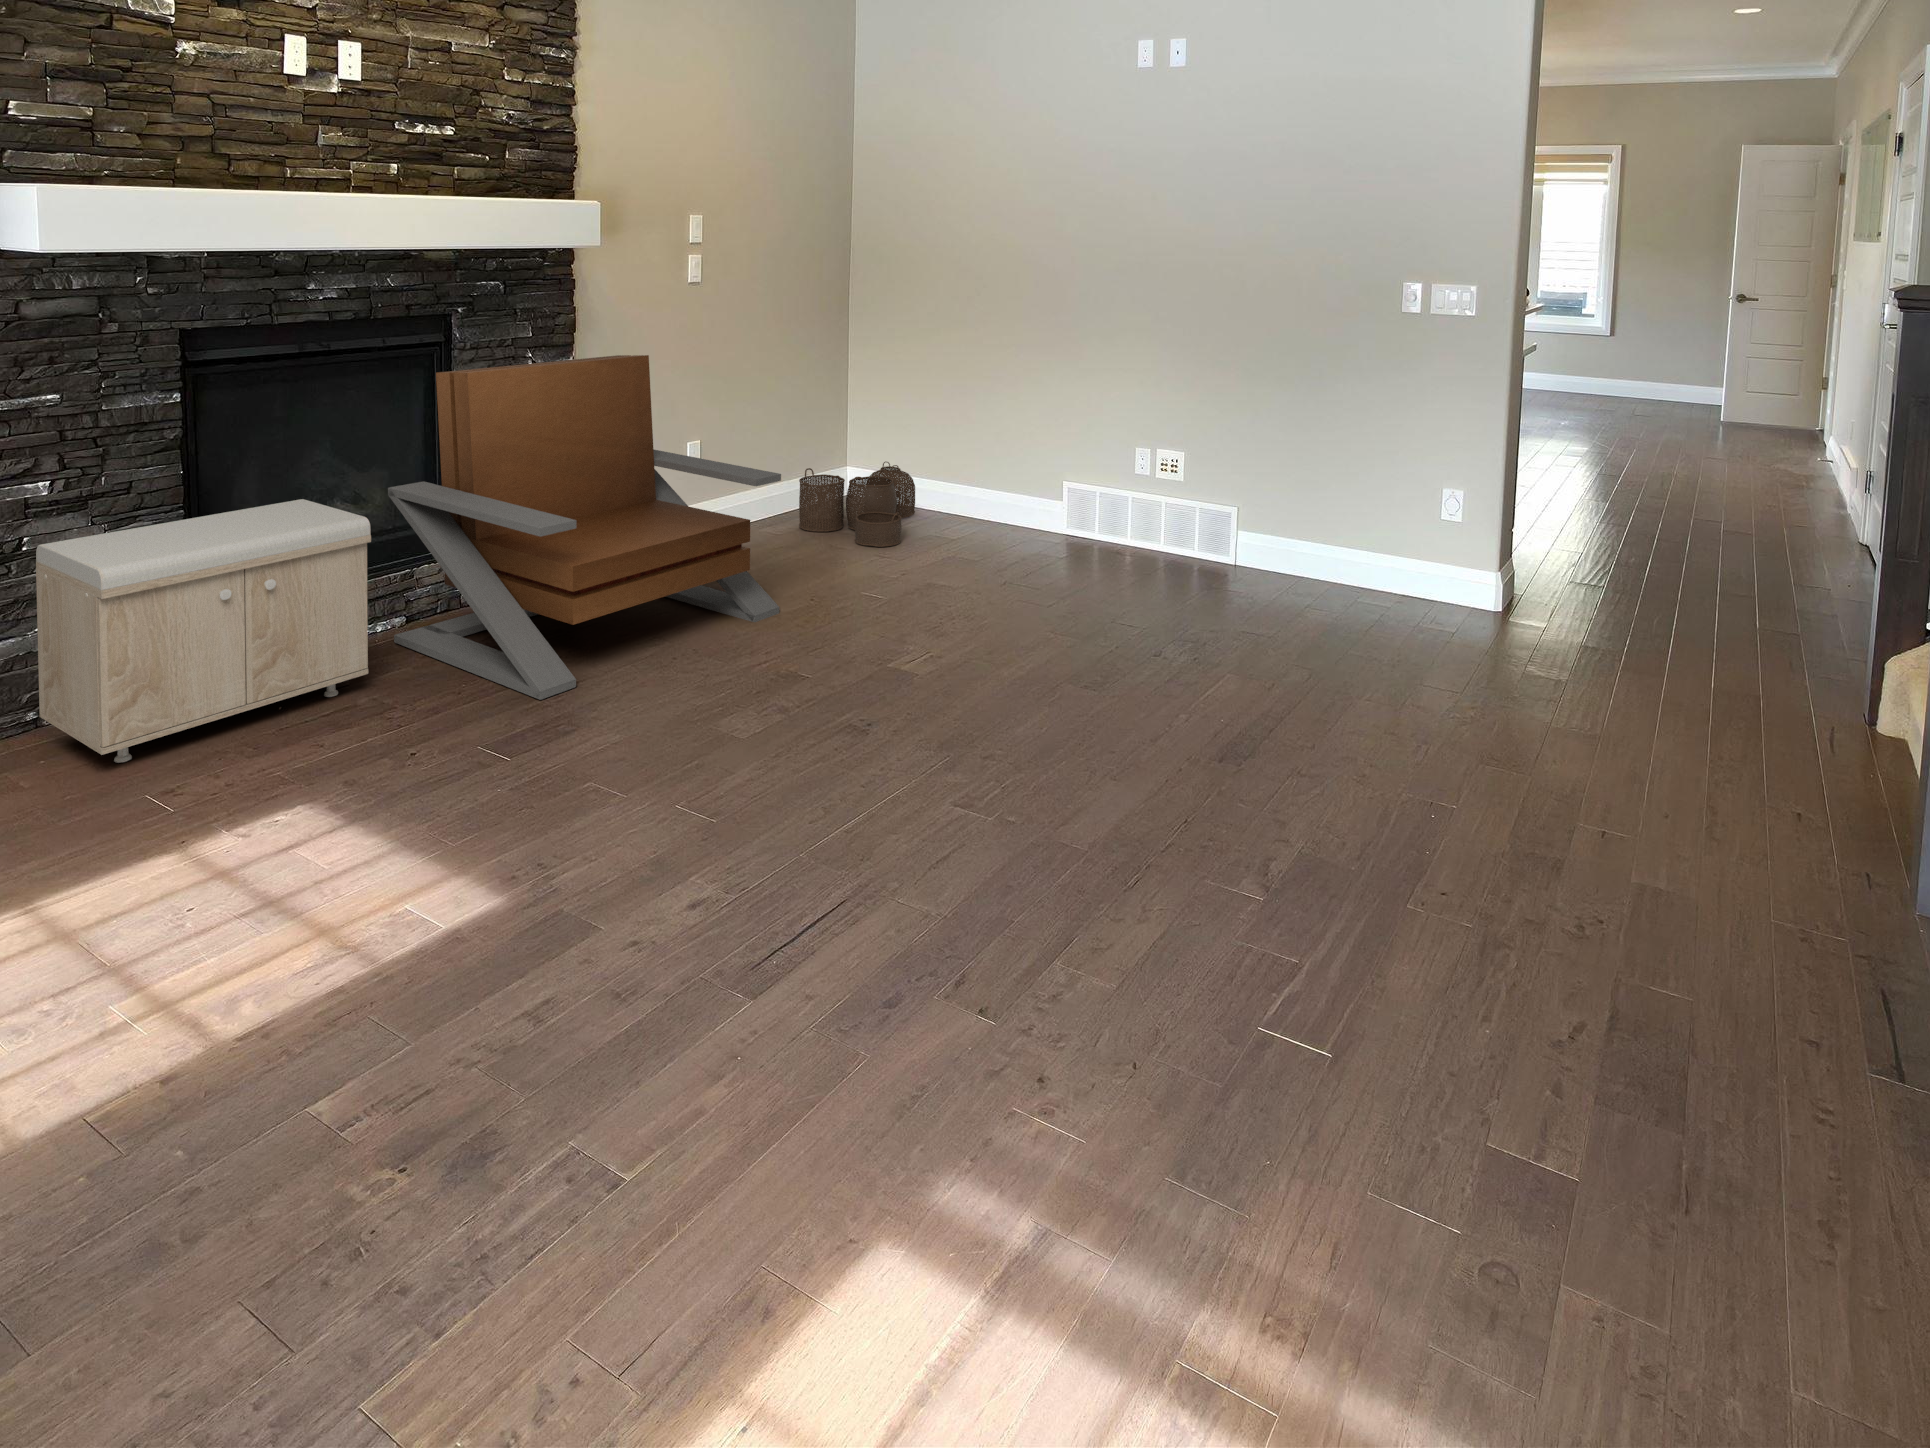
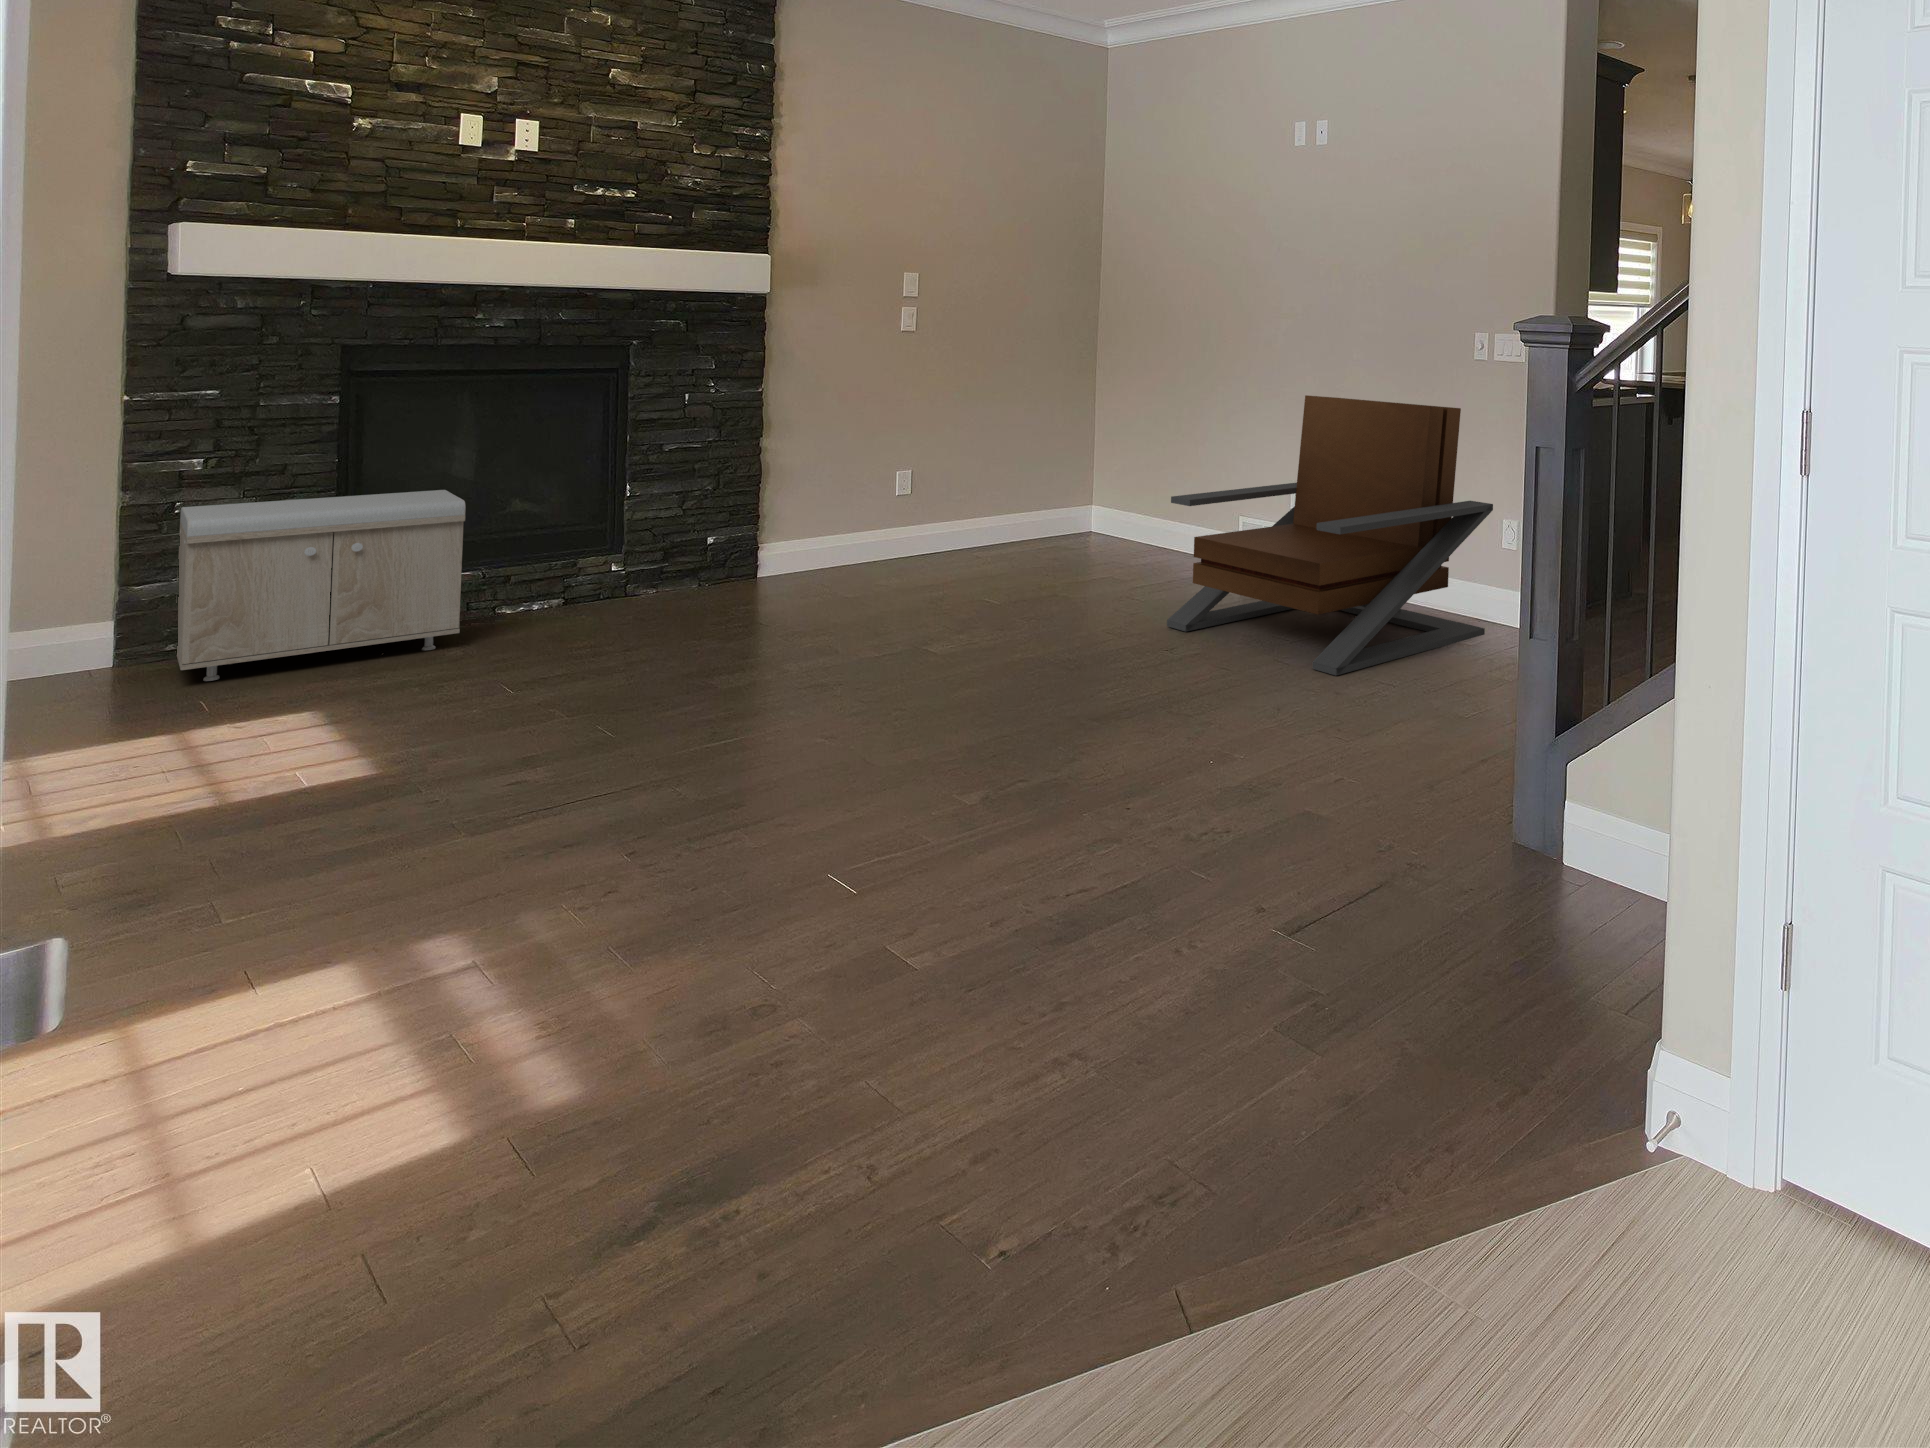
lounge chair: present [388,355,781,700] -> present [1167,395,1493,676]
woven basket: present [799,462,915,547] -> none [1007,500,1136,571]

